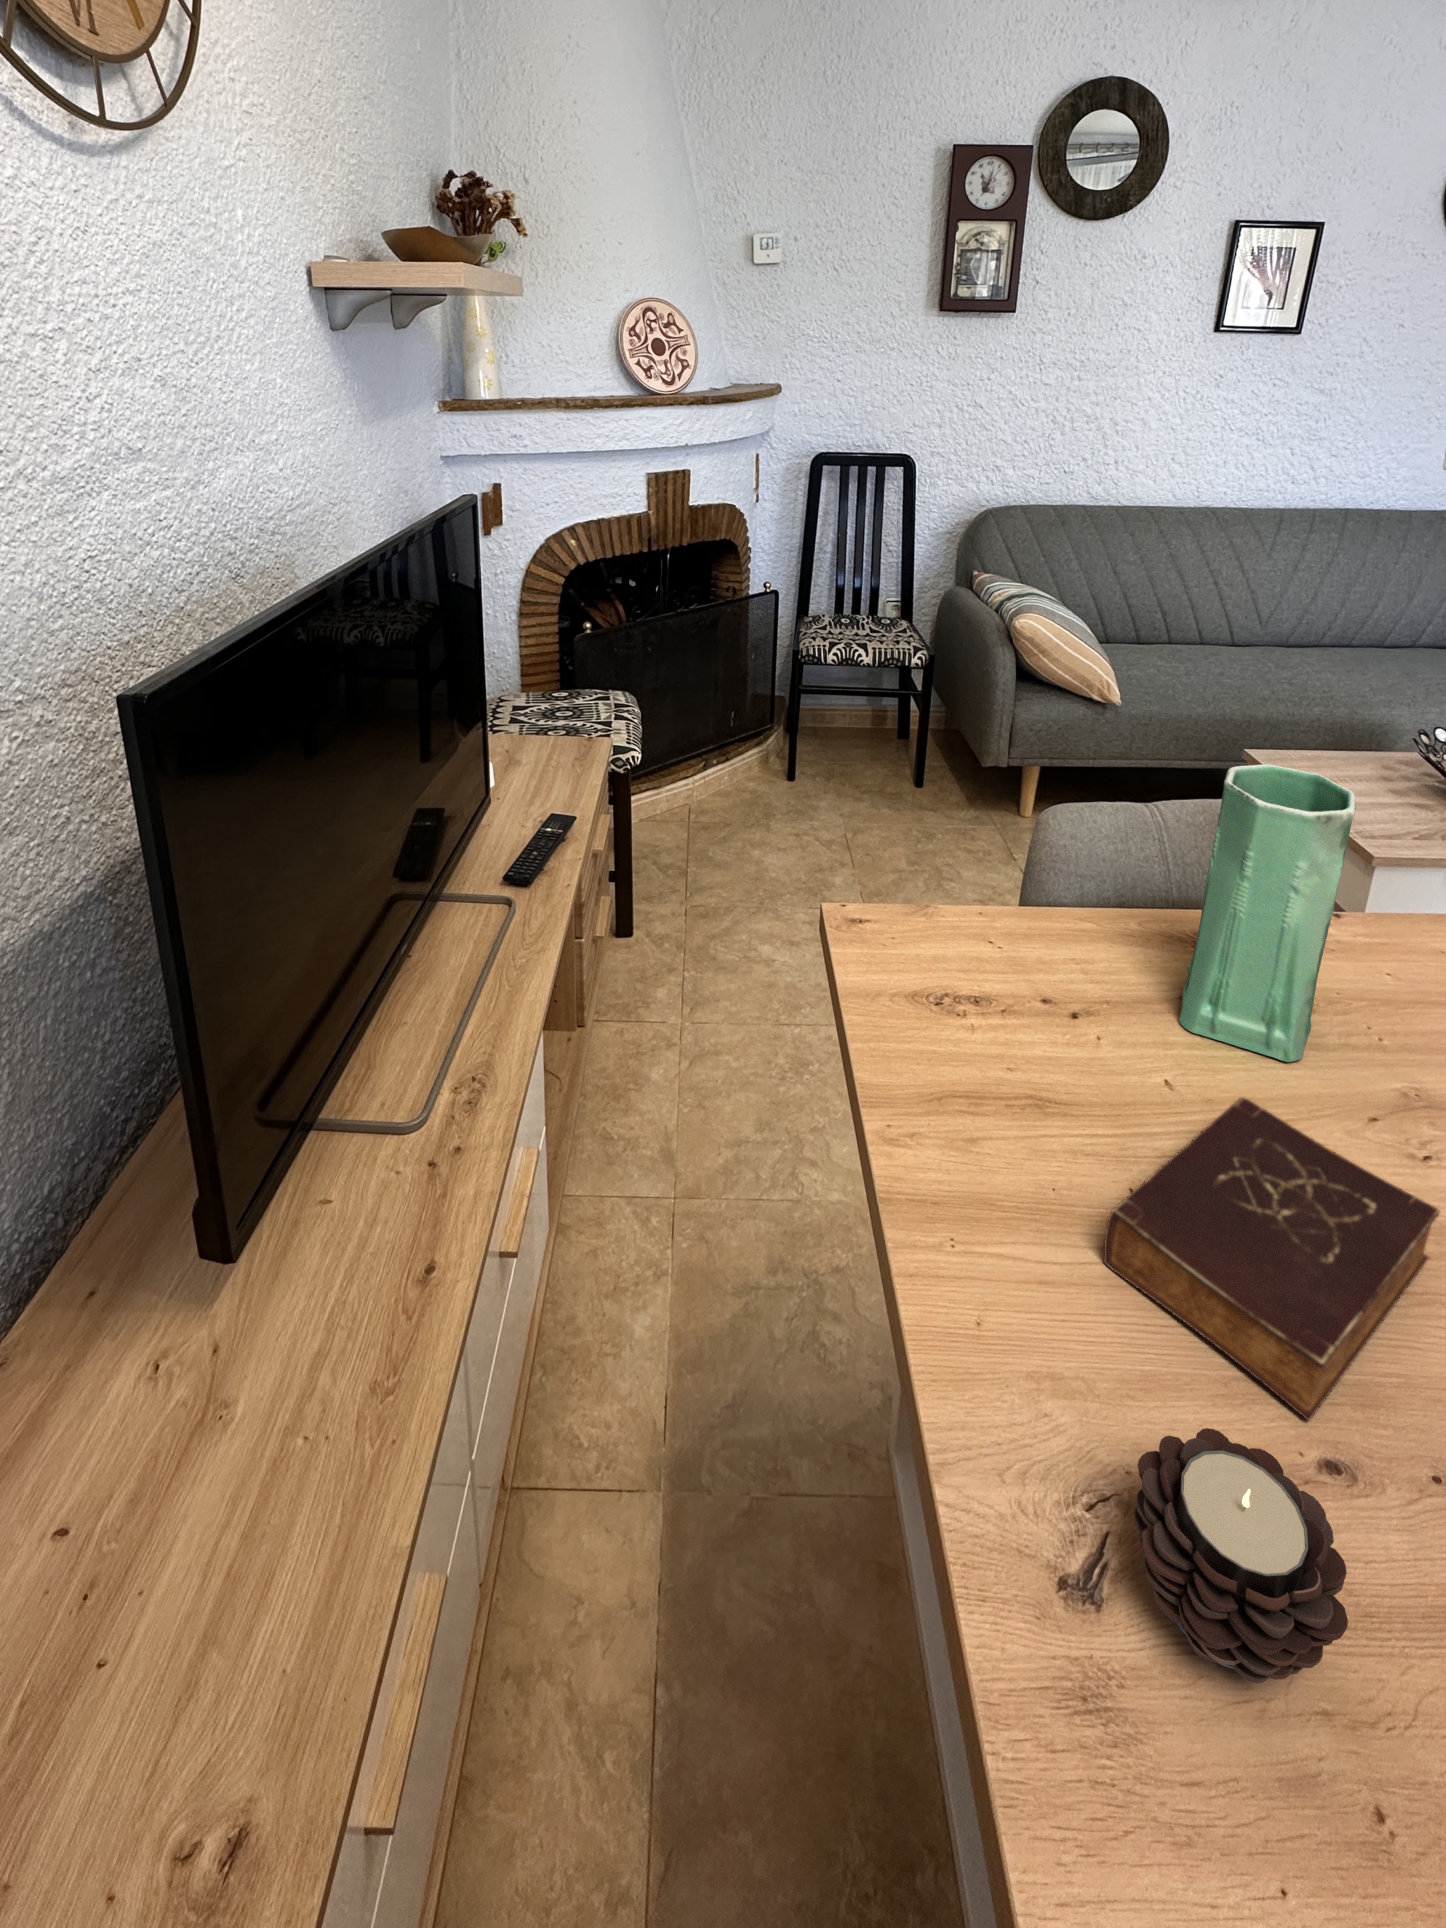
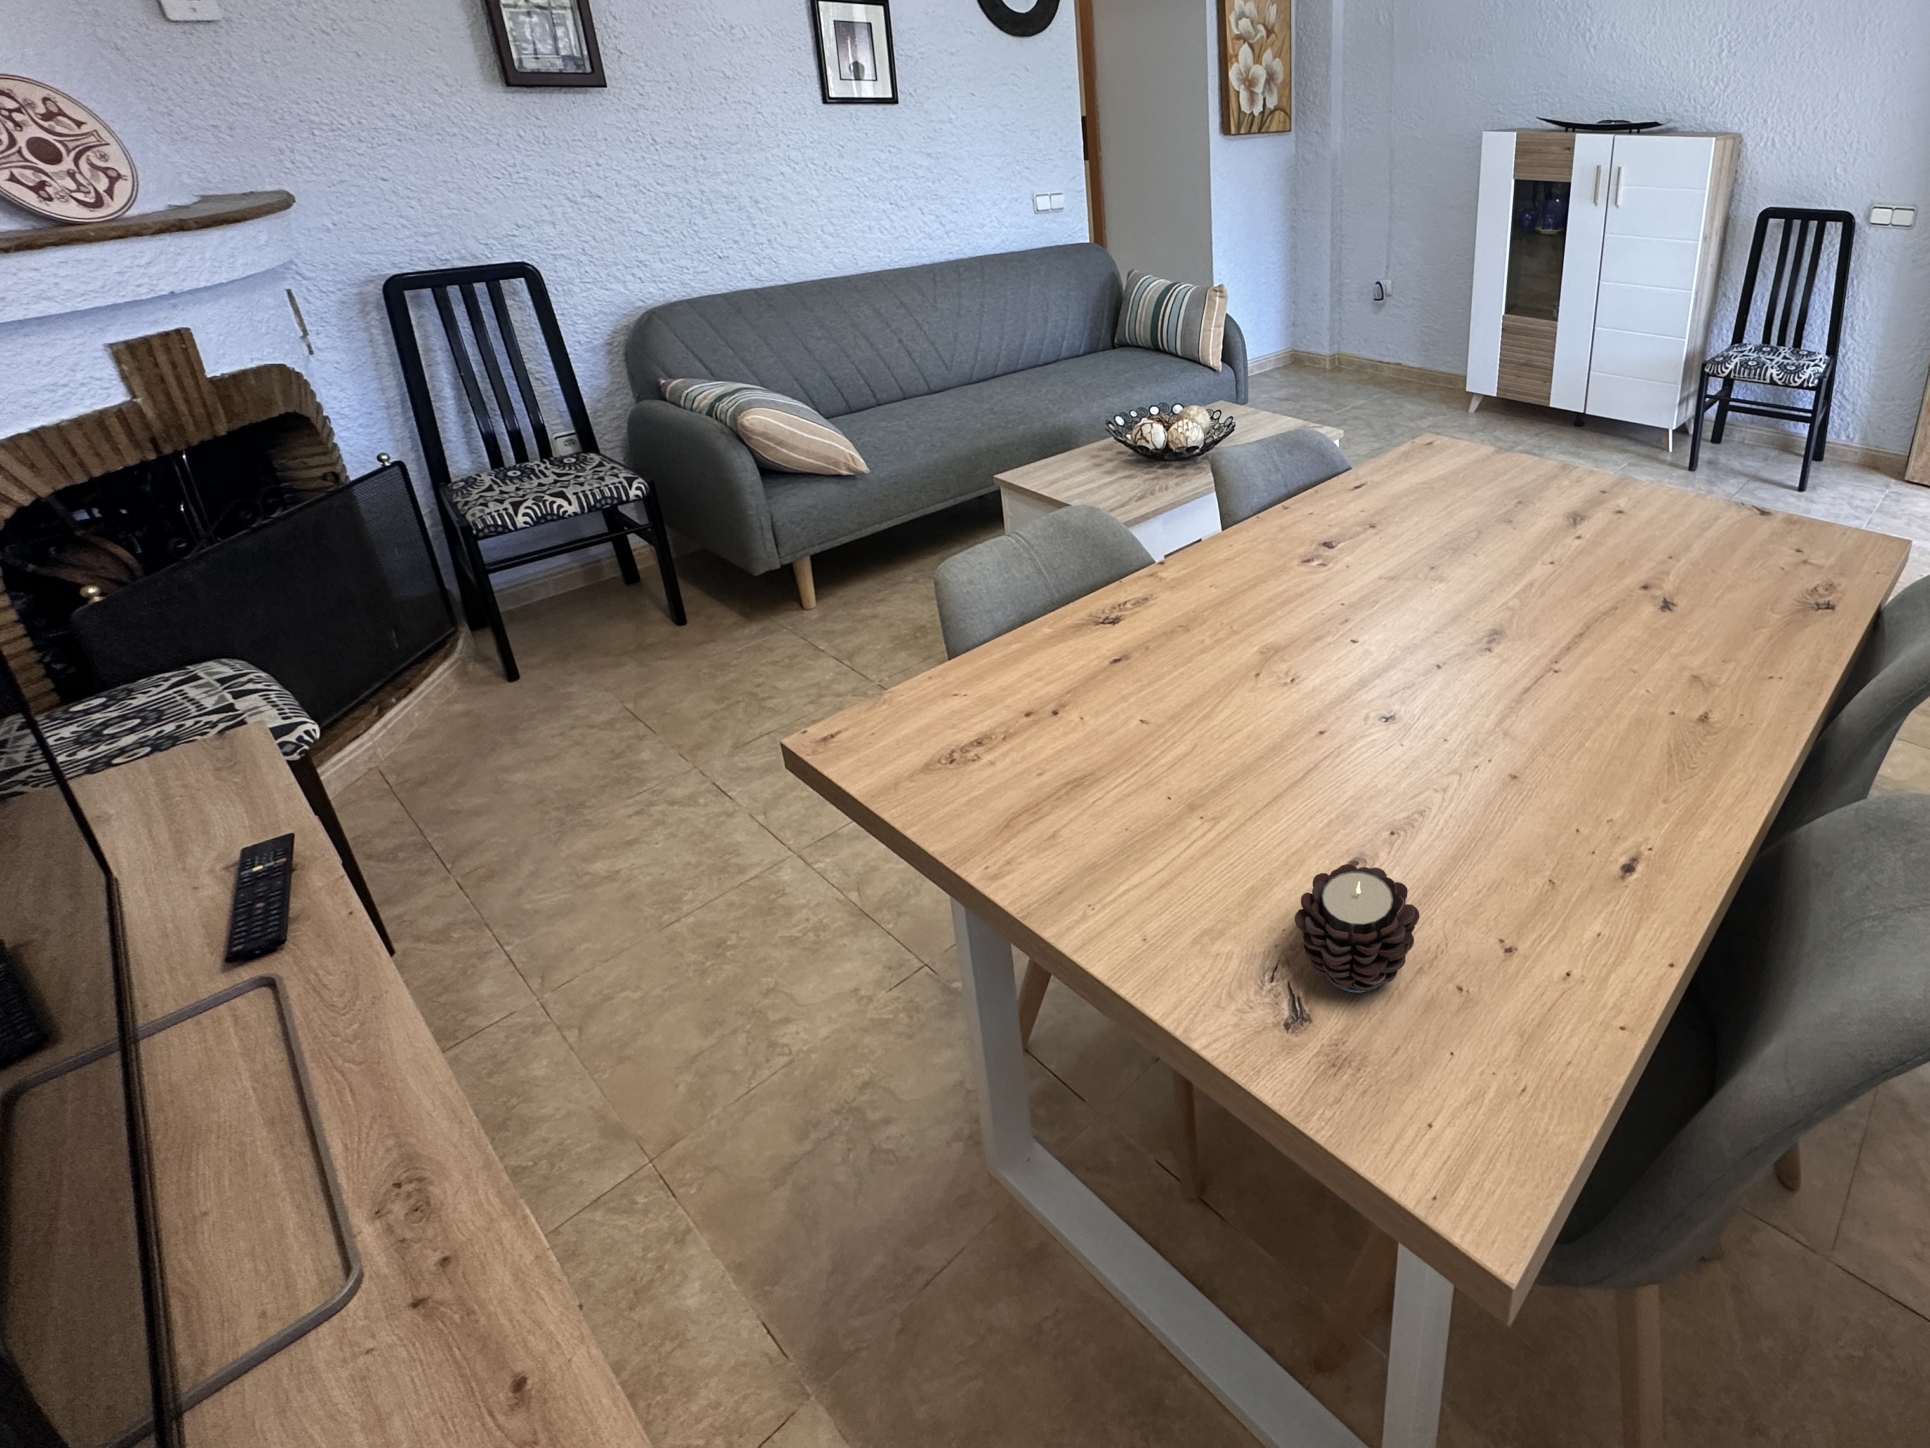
vase: present [1179,764,1356,1062] -> none [1099,460,1202,680]
book: present [1104,1097,1440,1420] -> none [1182,696,1331,850]

